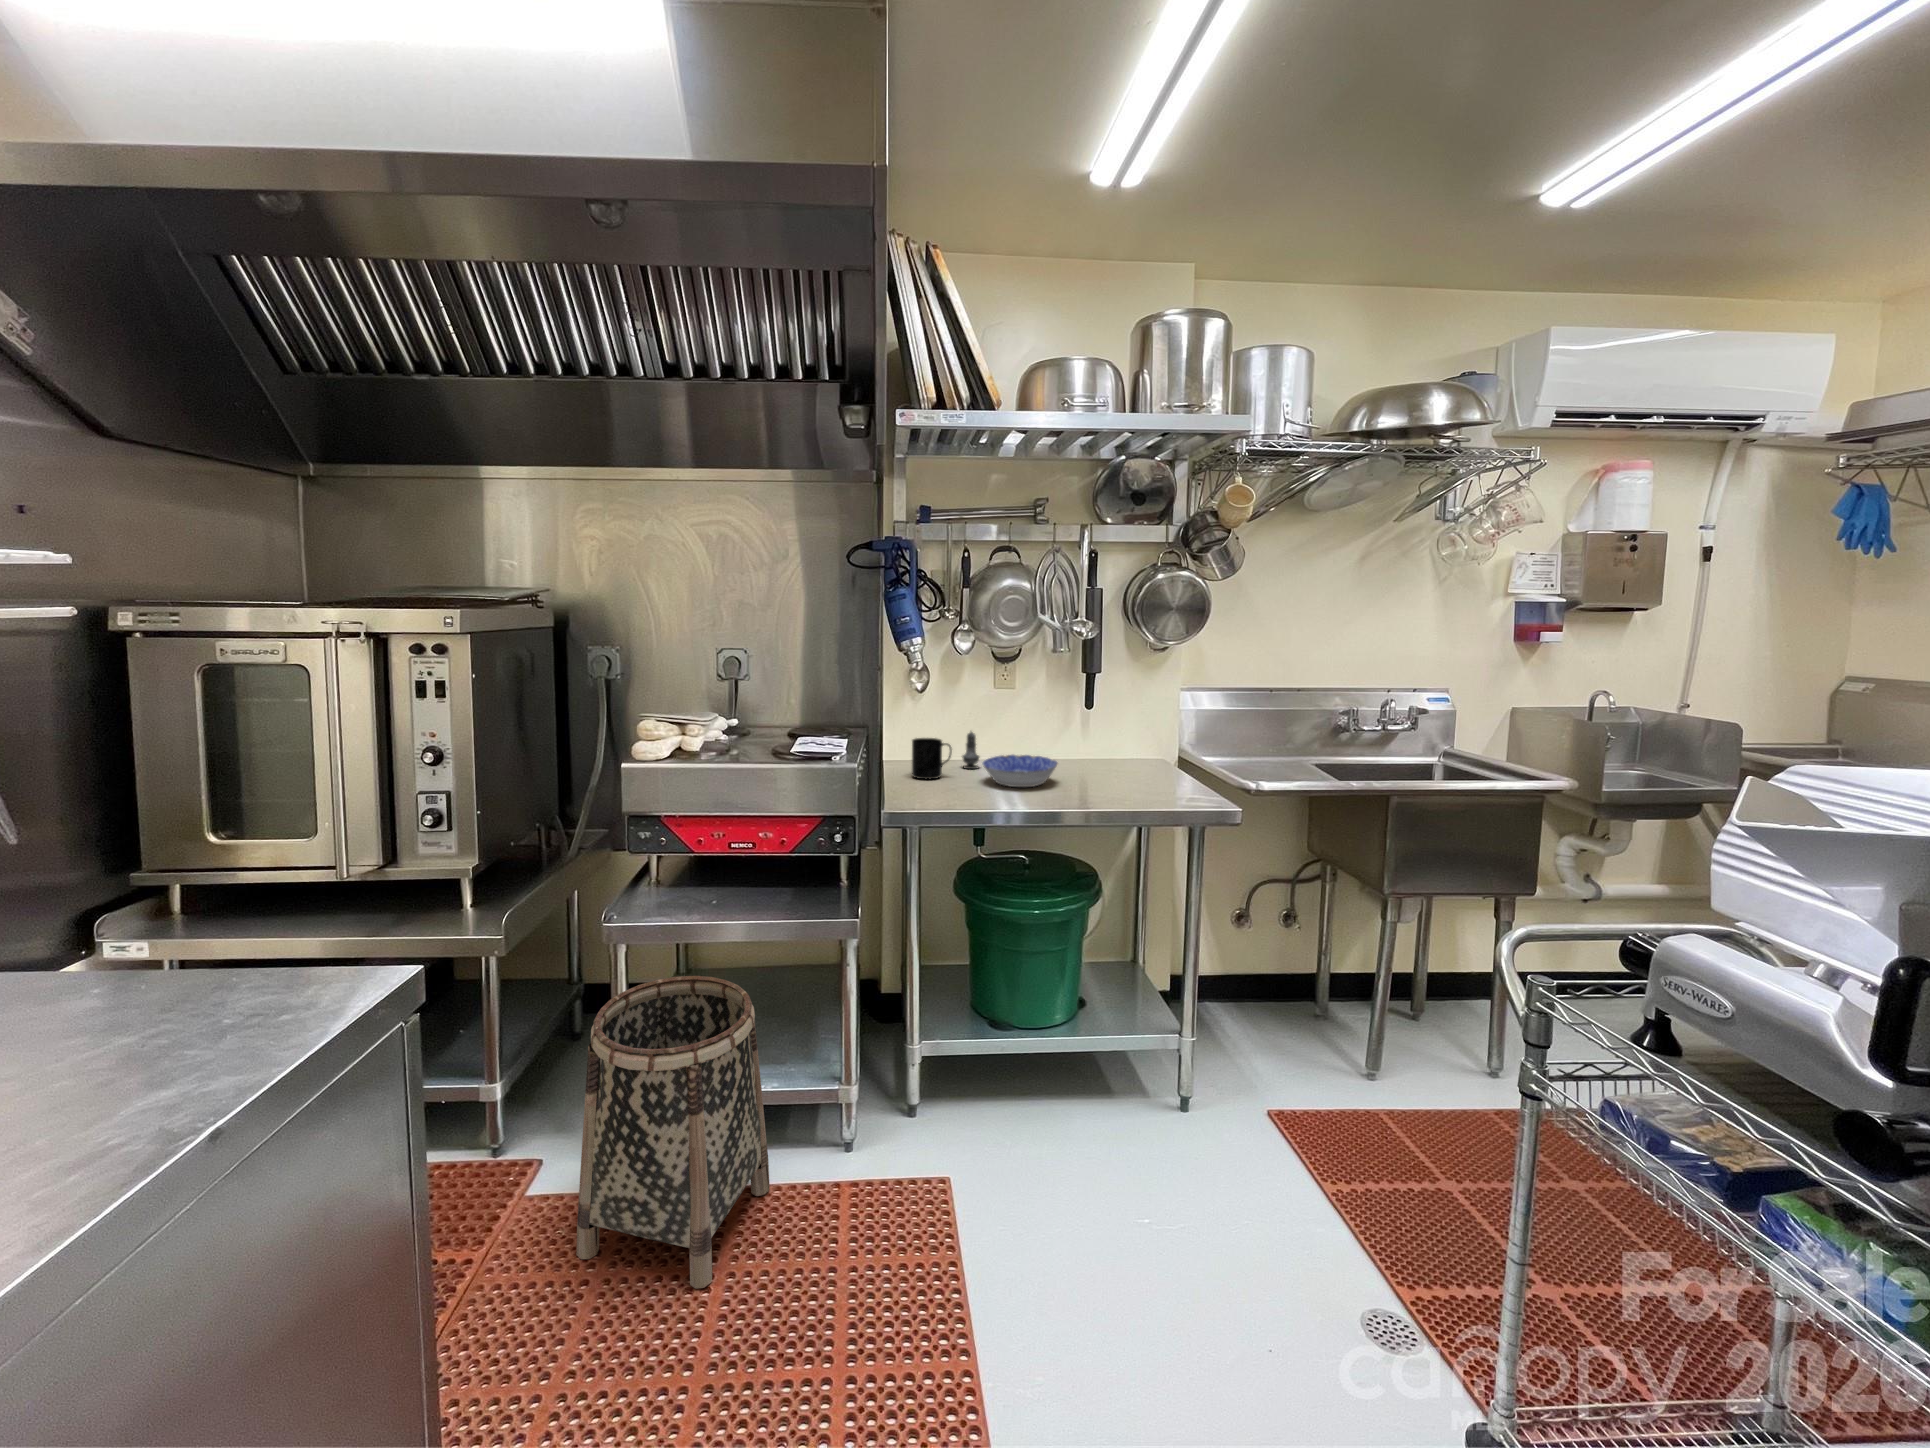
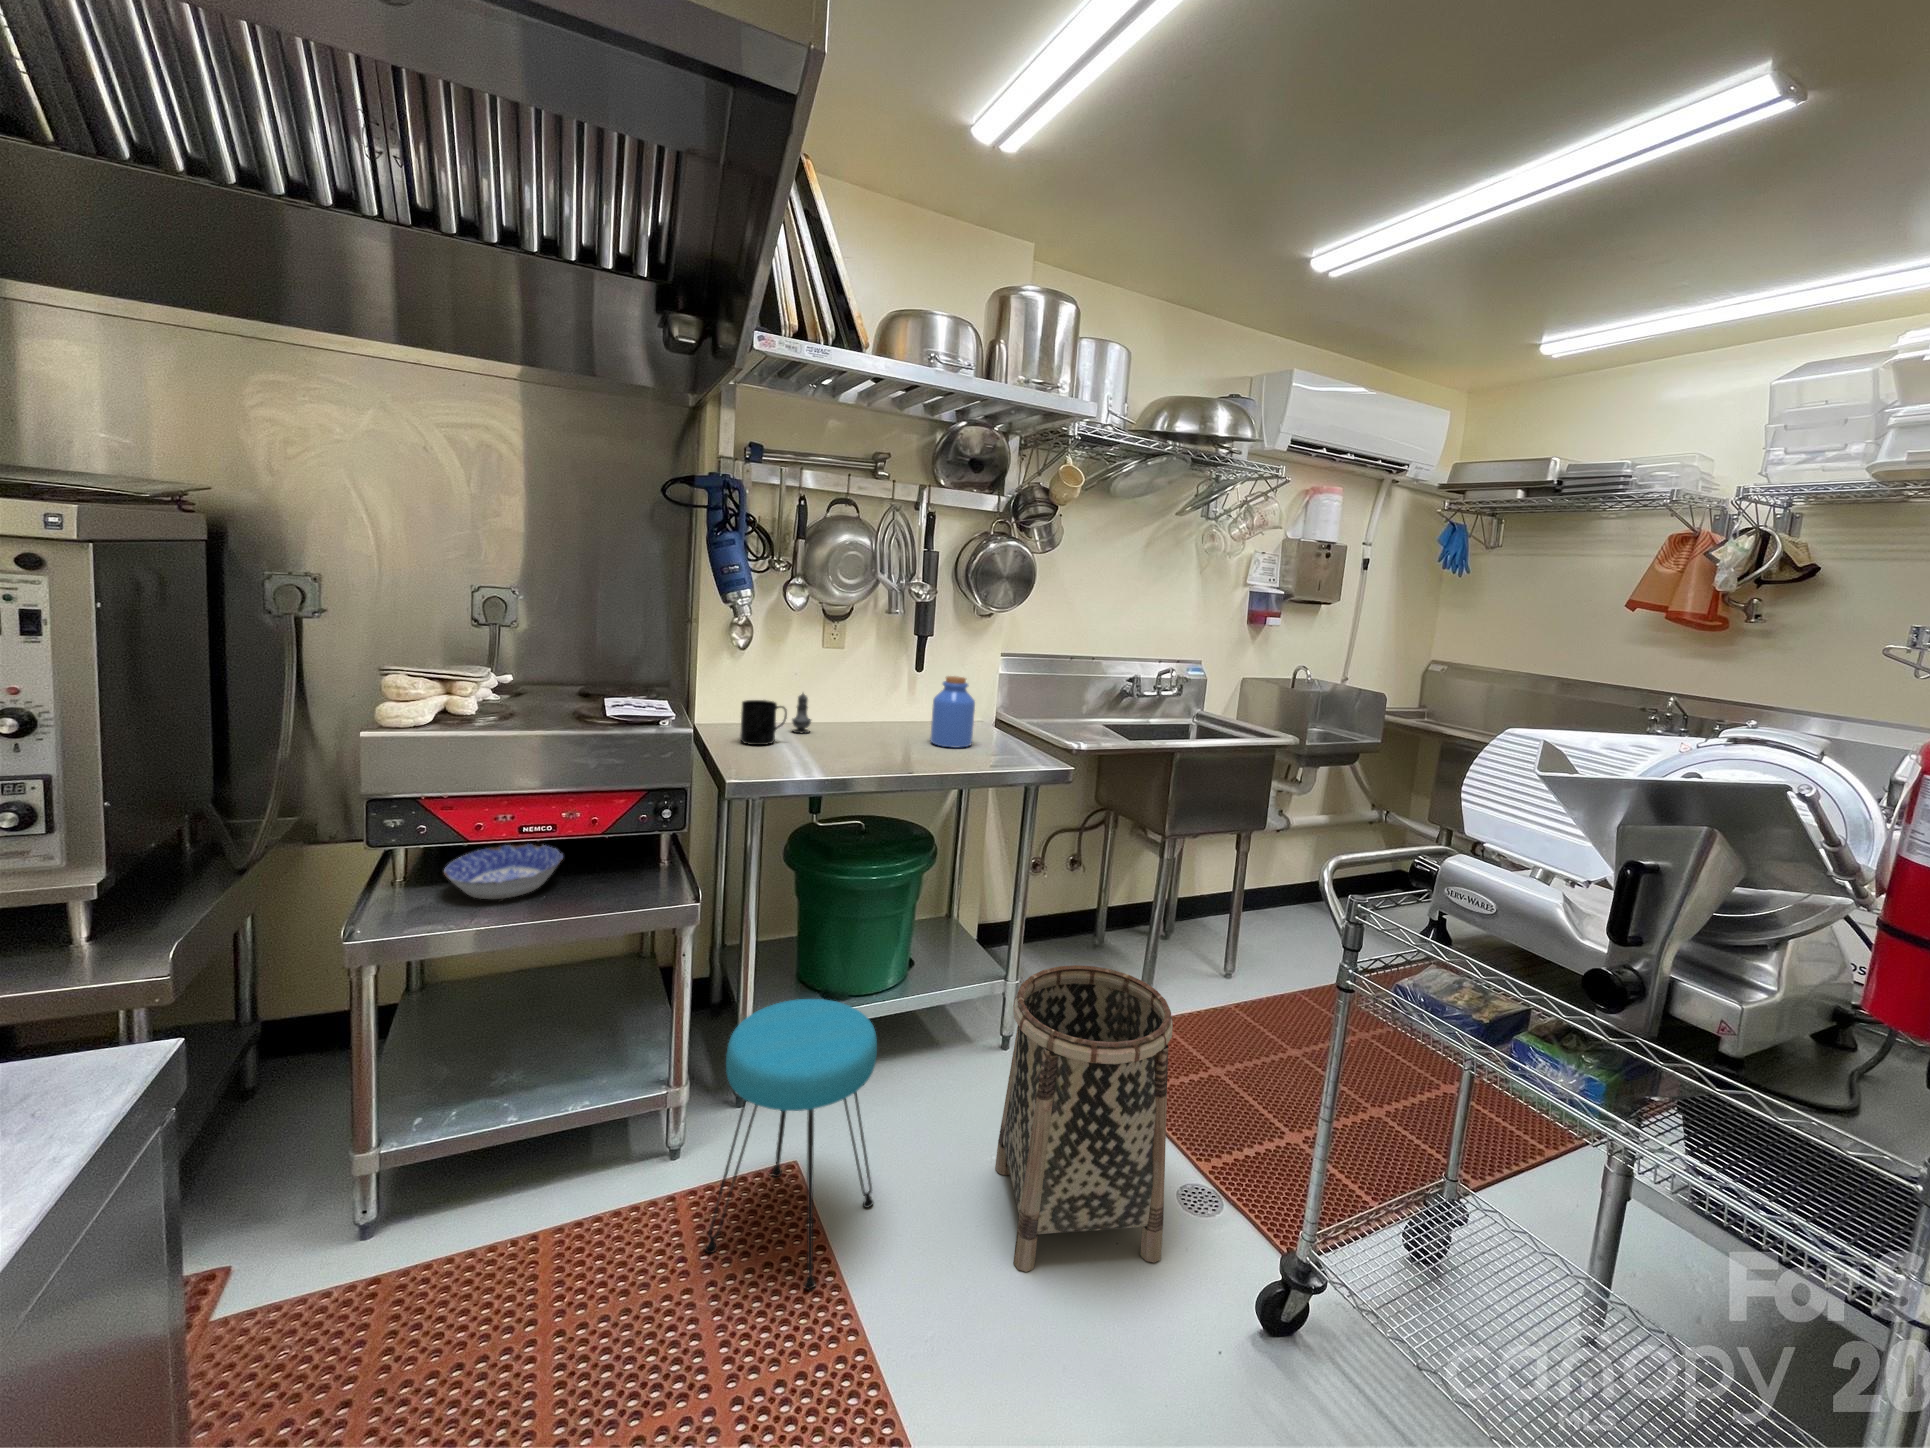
jar: none [1091,713,1137,786] -> present [930,676,975,748]
bowl: present [982,755,1058,787] -> present [444,844,563,899]
basket: present [577,976,770,1289] -> present [995,965,1173,1272]
stool: none [857,1020,1014,1301] -> present [705,999,877,1289]

